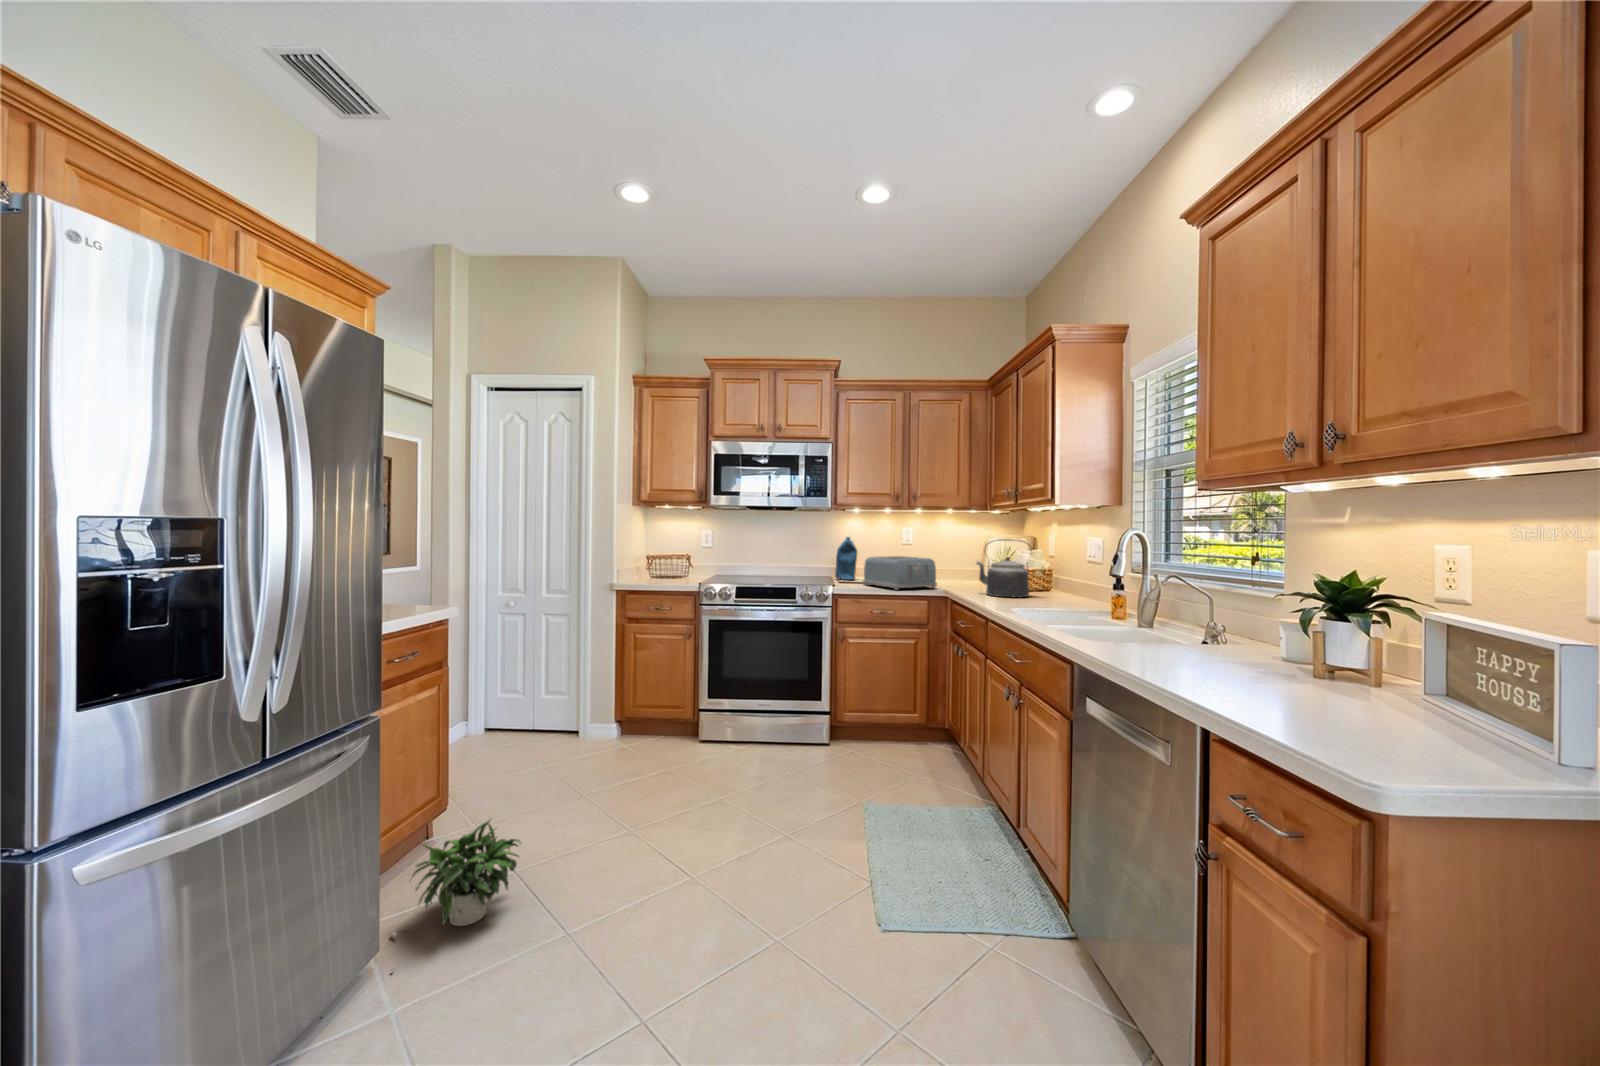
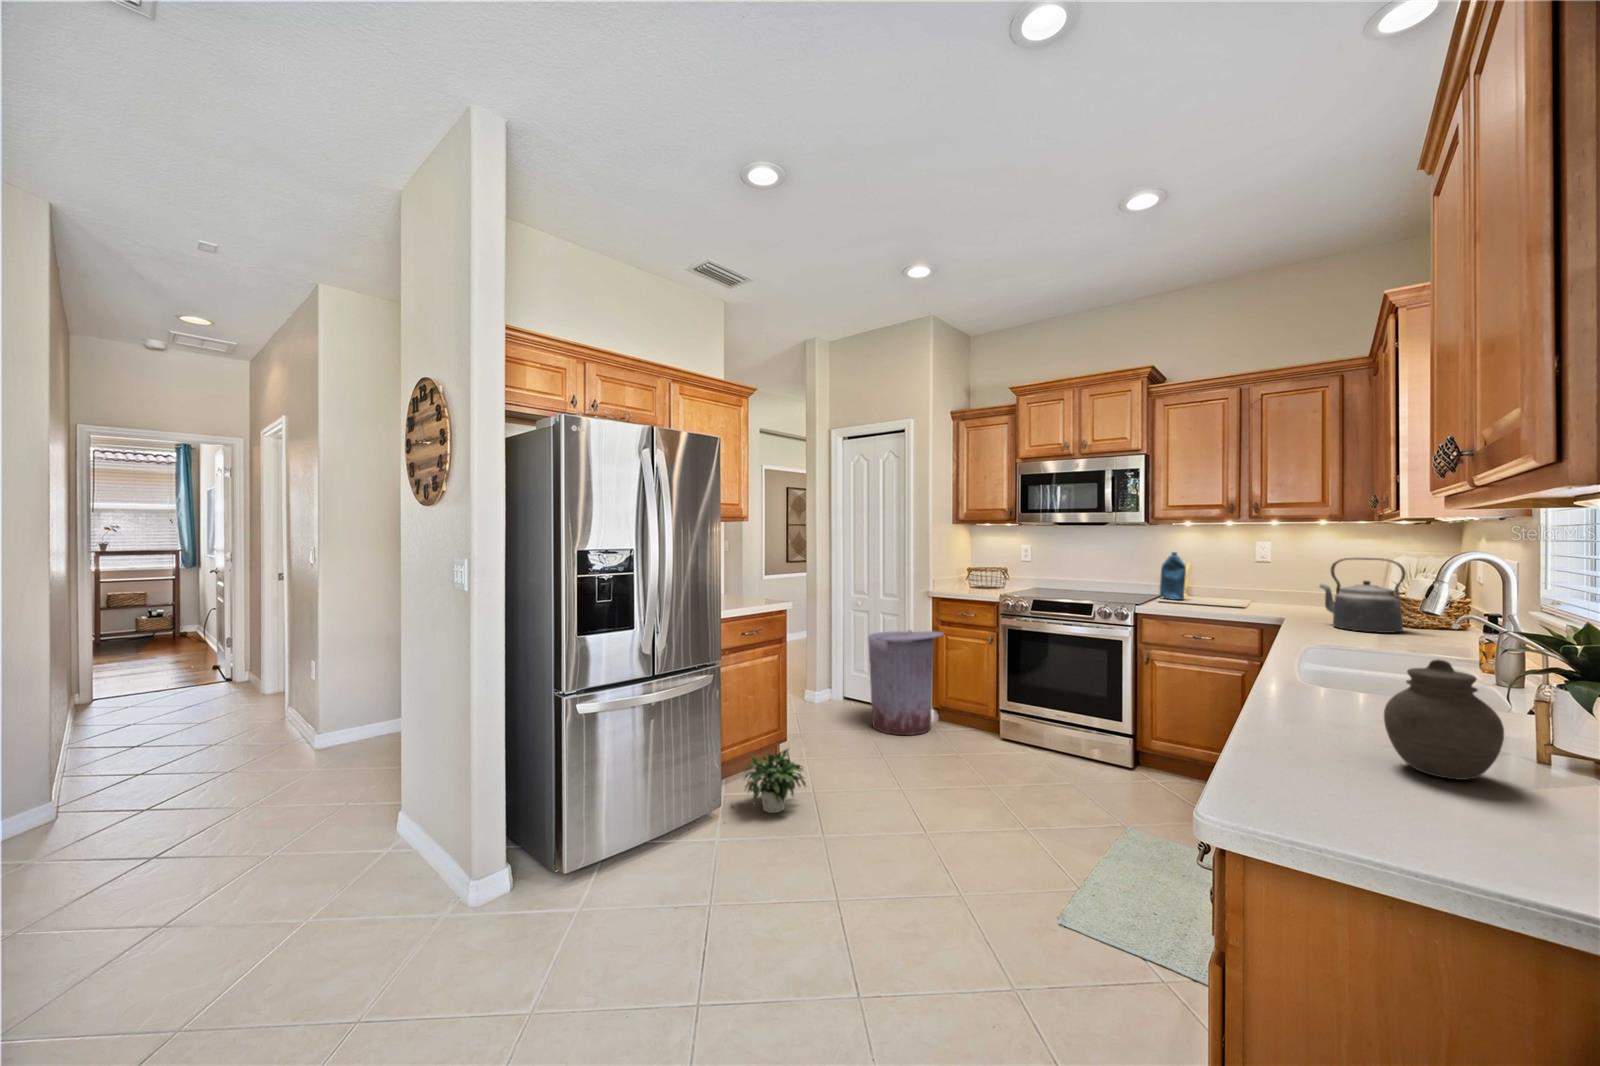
toaster: present [863,556,937,590] -> none [1179,575,1275,614]
jar: none [1272,611,1361,709] -> present [1384,660,1504,780]
trash can: none [541,629,638,761] -> present [868,630,944,735]

